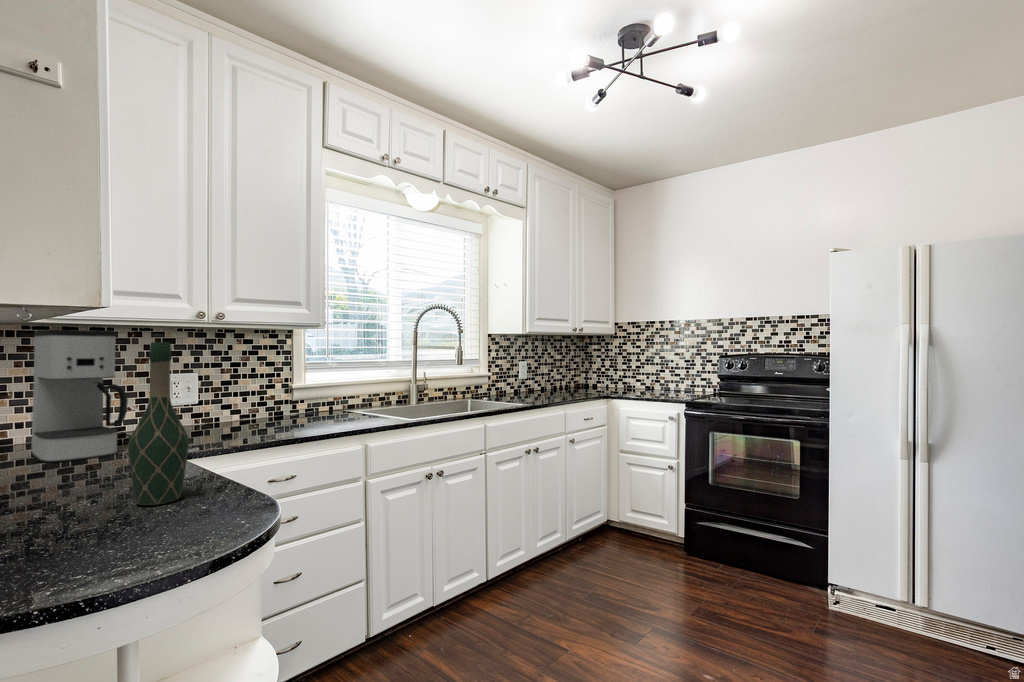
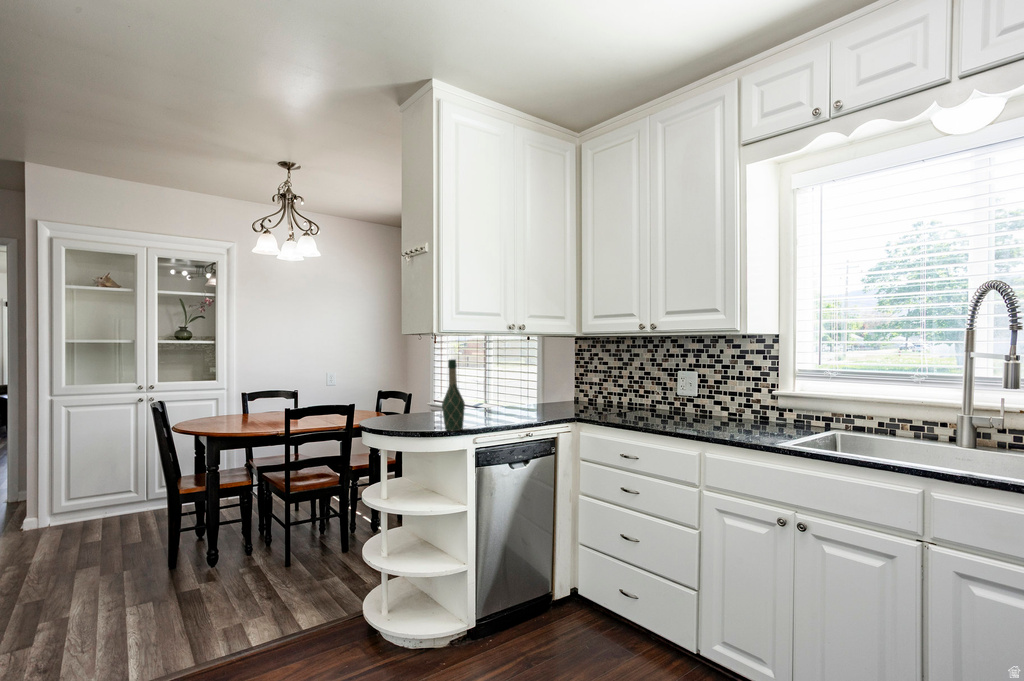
coffee maker: present [31,330,128,463] -> none [557,344,603,416]

